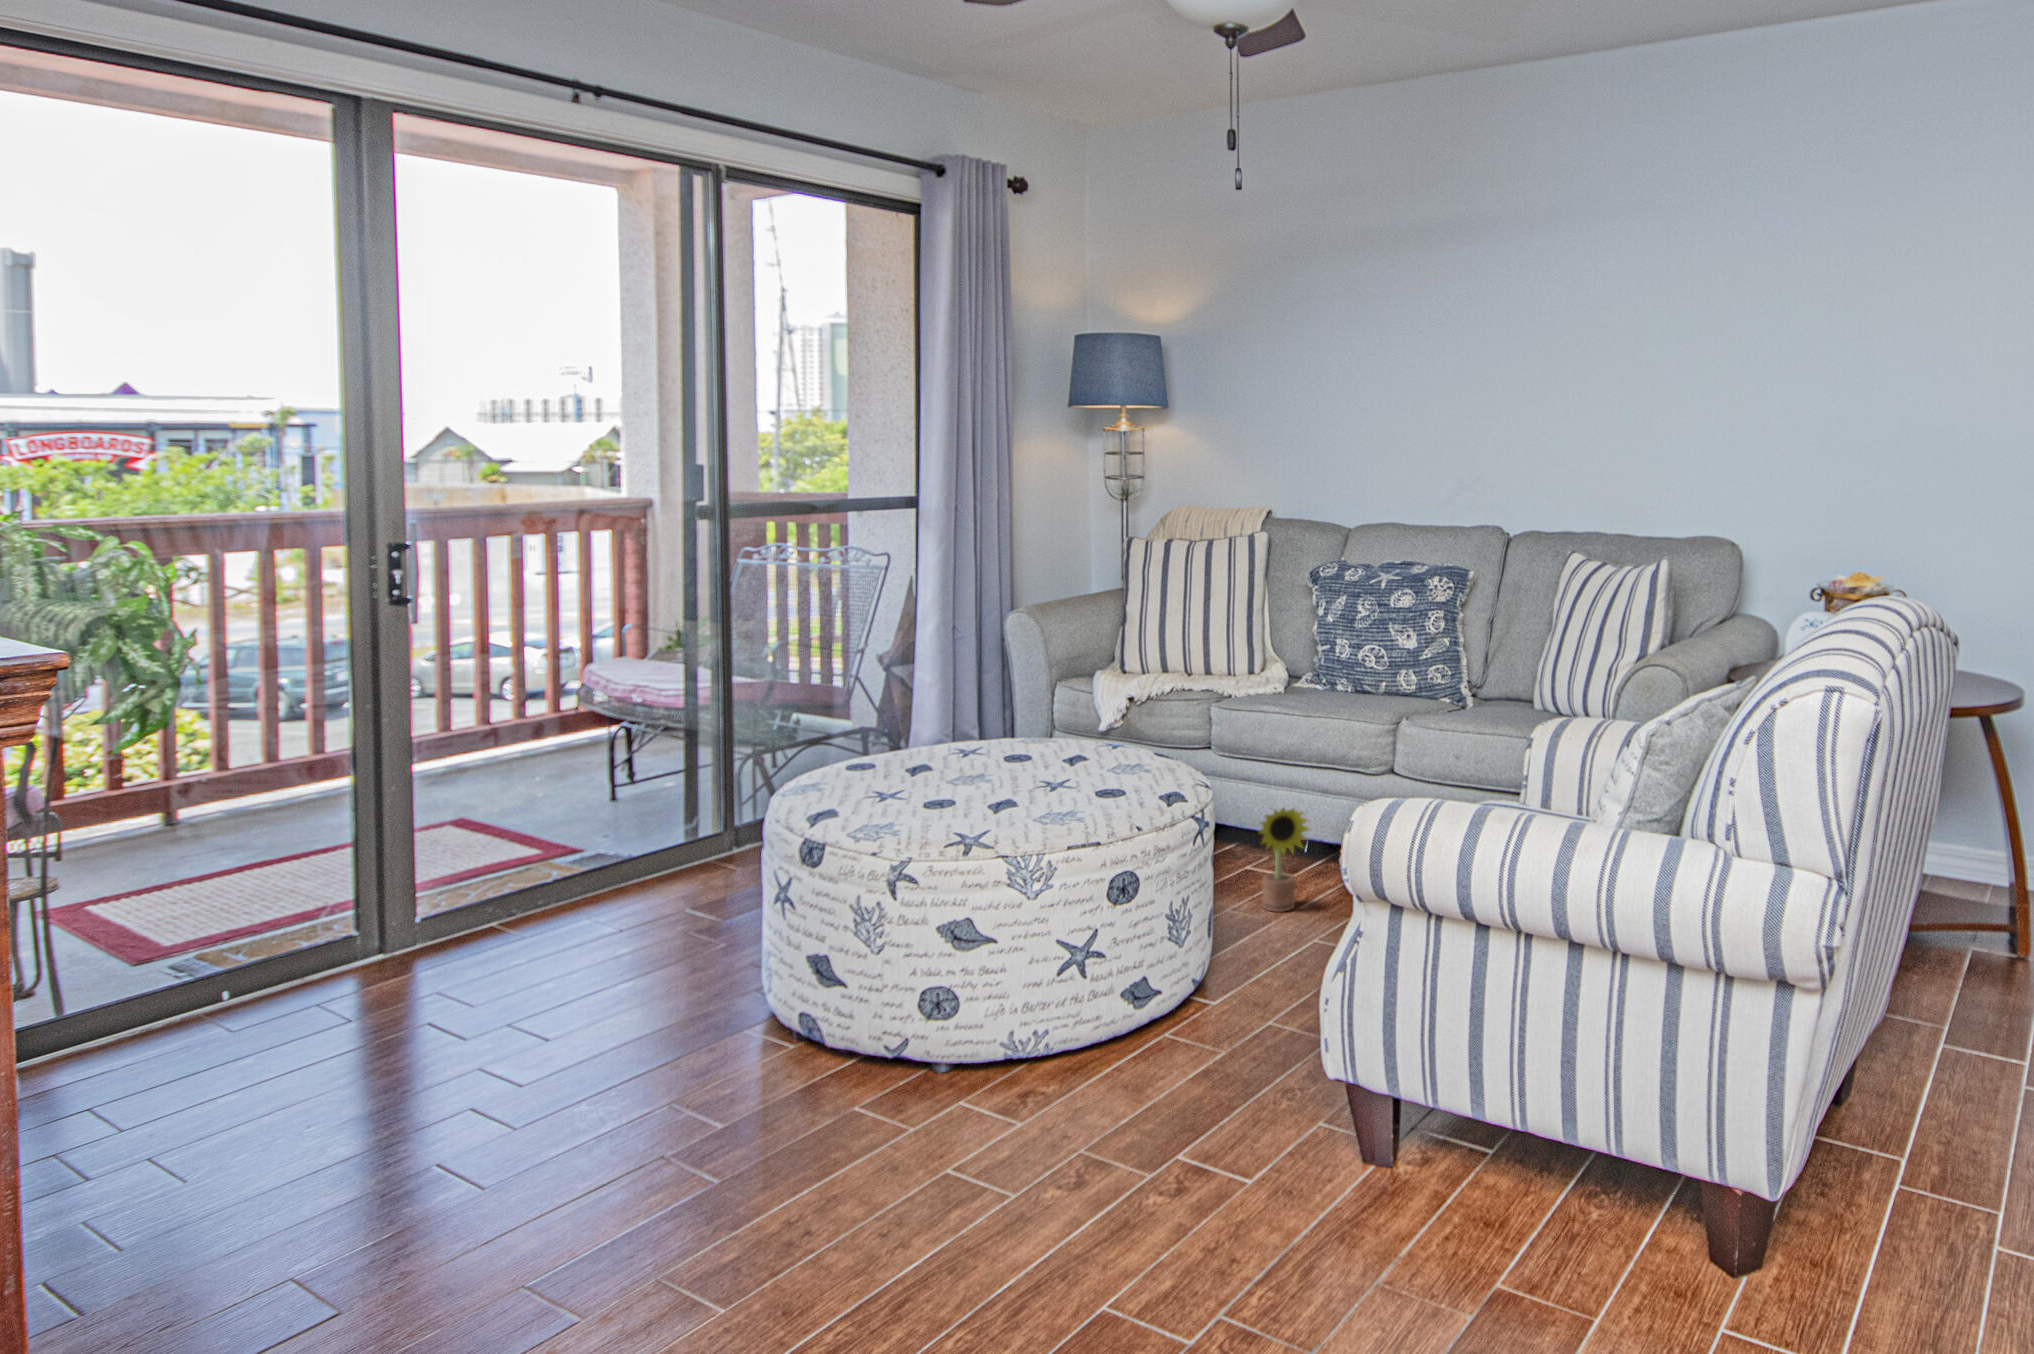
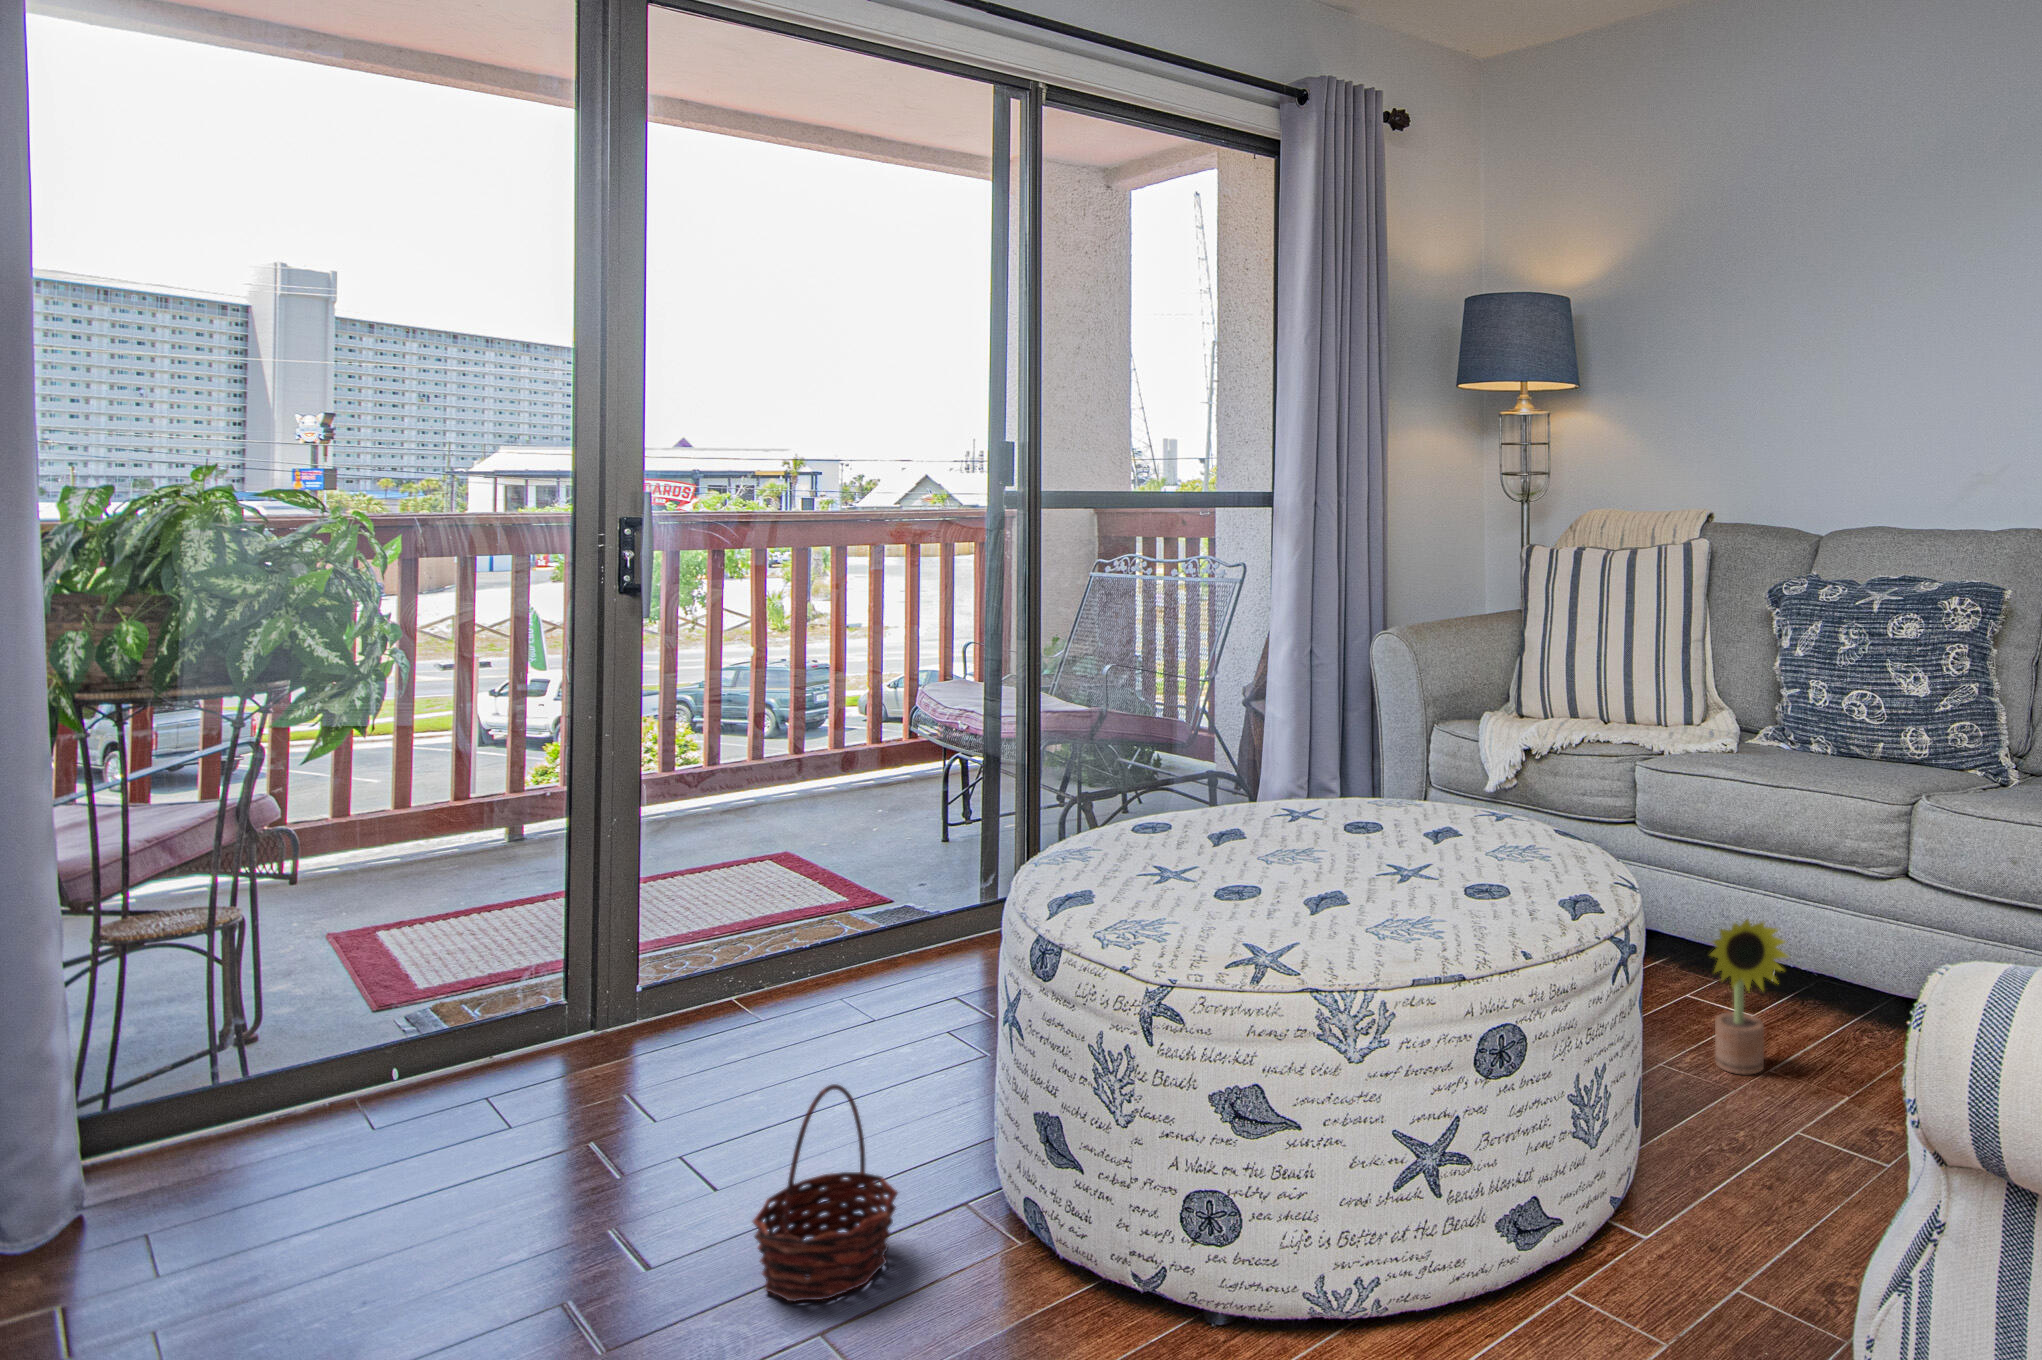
basket: none [612,948,711,1088] -> present [753,1084,898,1301]

